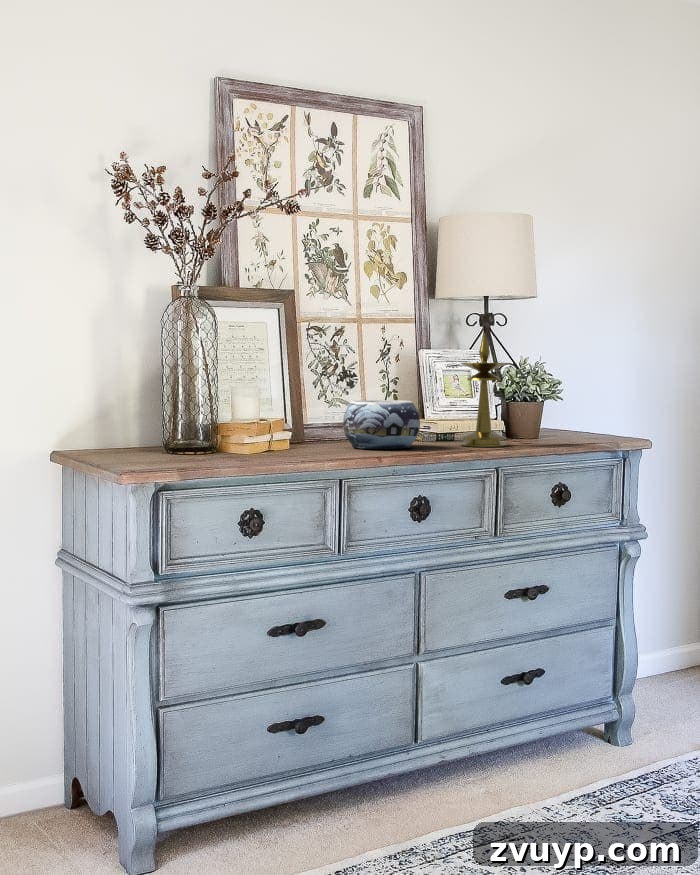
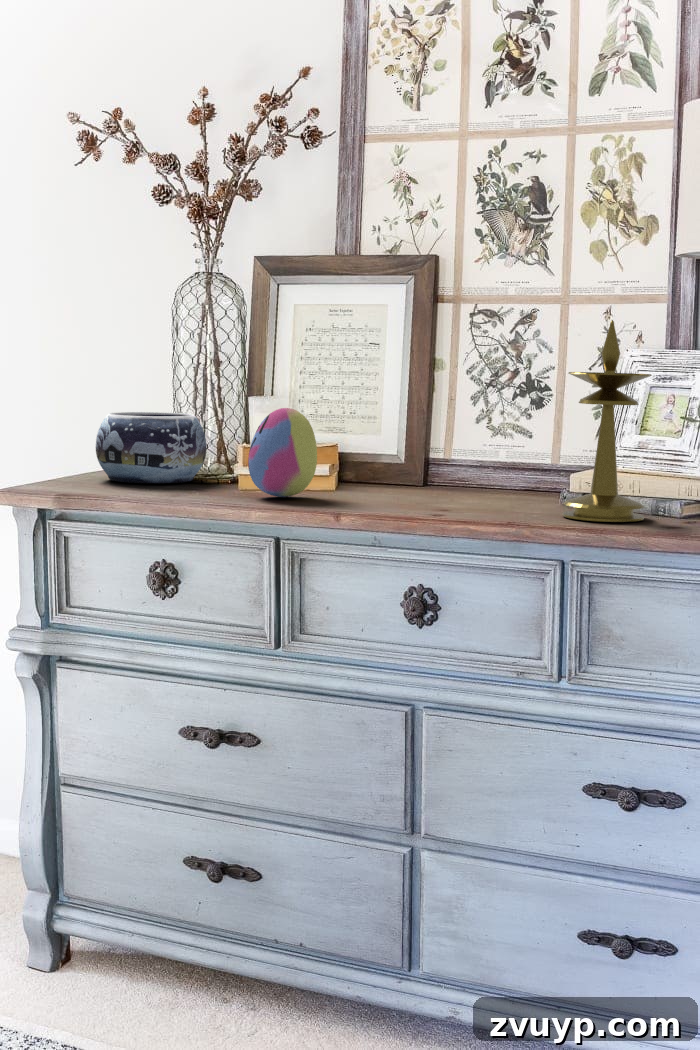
decorative egg: none [290,392,337,454] -> present [248,408,317,497]
decorative bowl: present [343,400,420,449] -> present [96,412,206,483]

